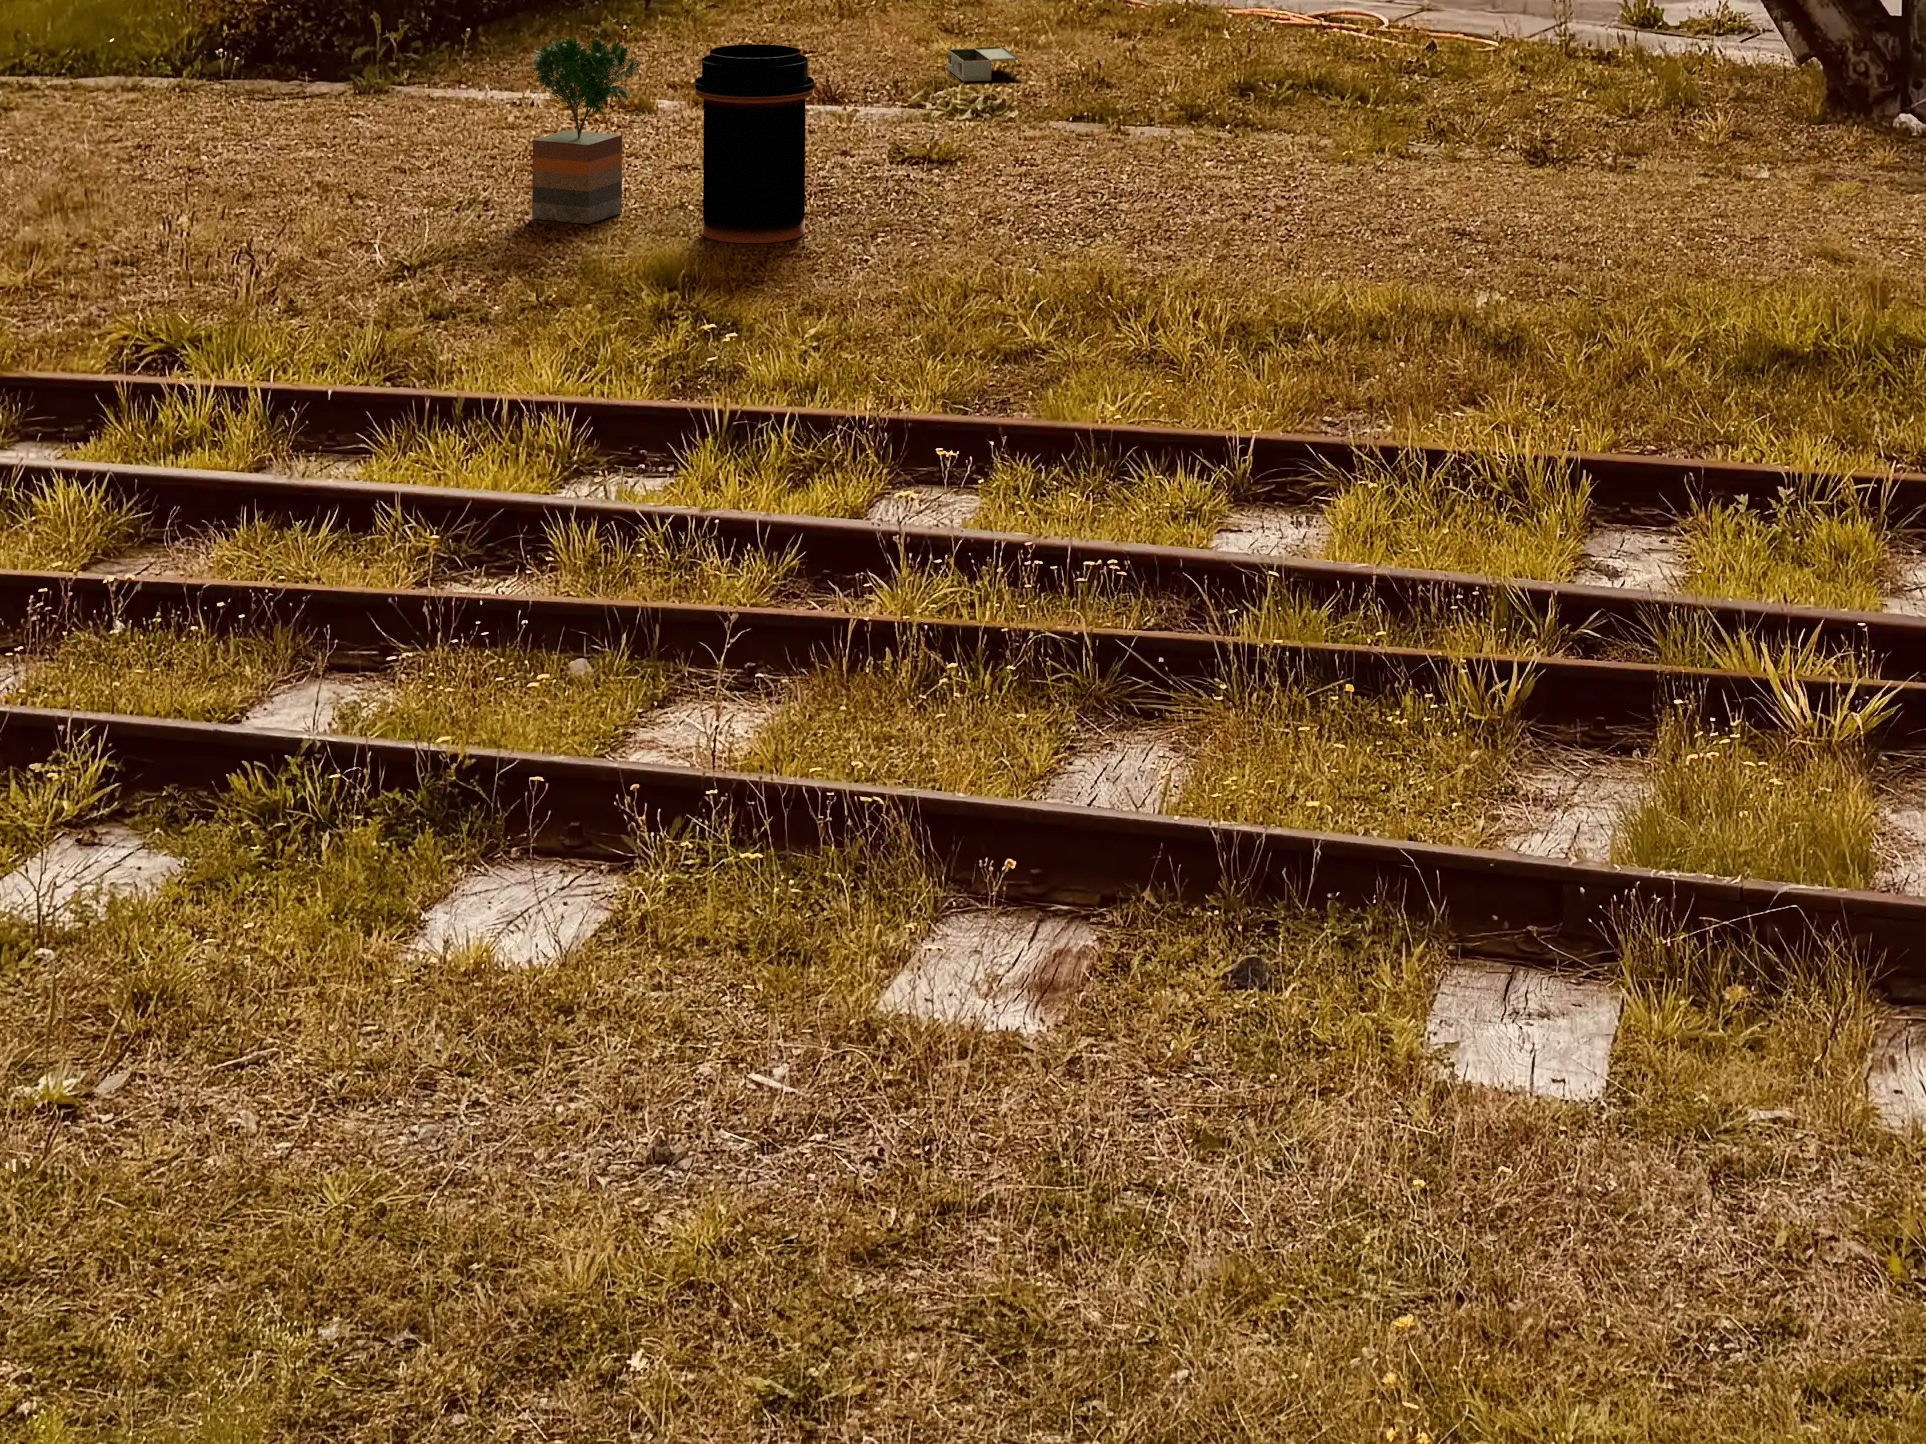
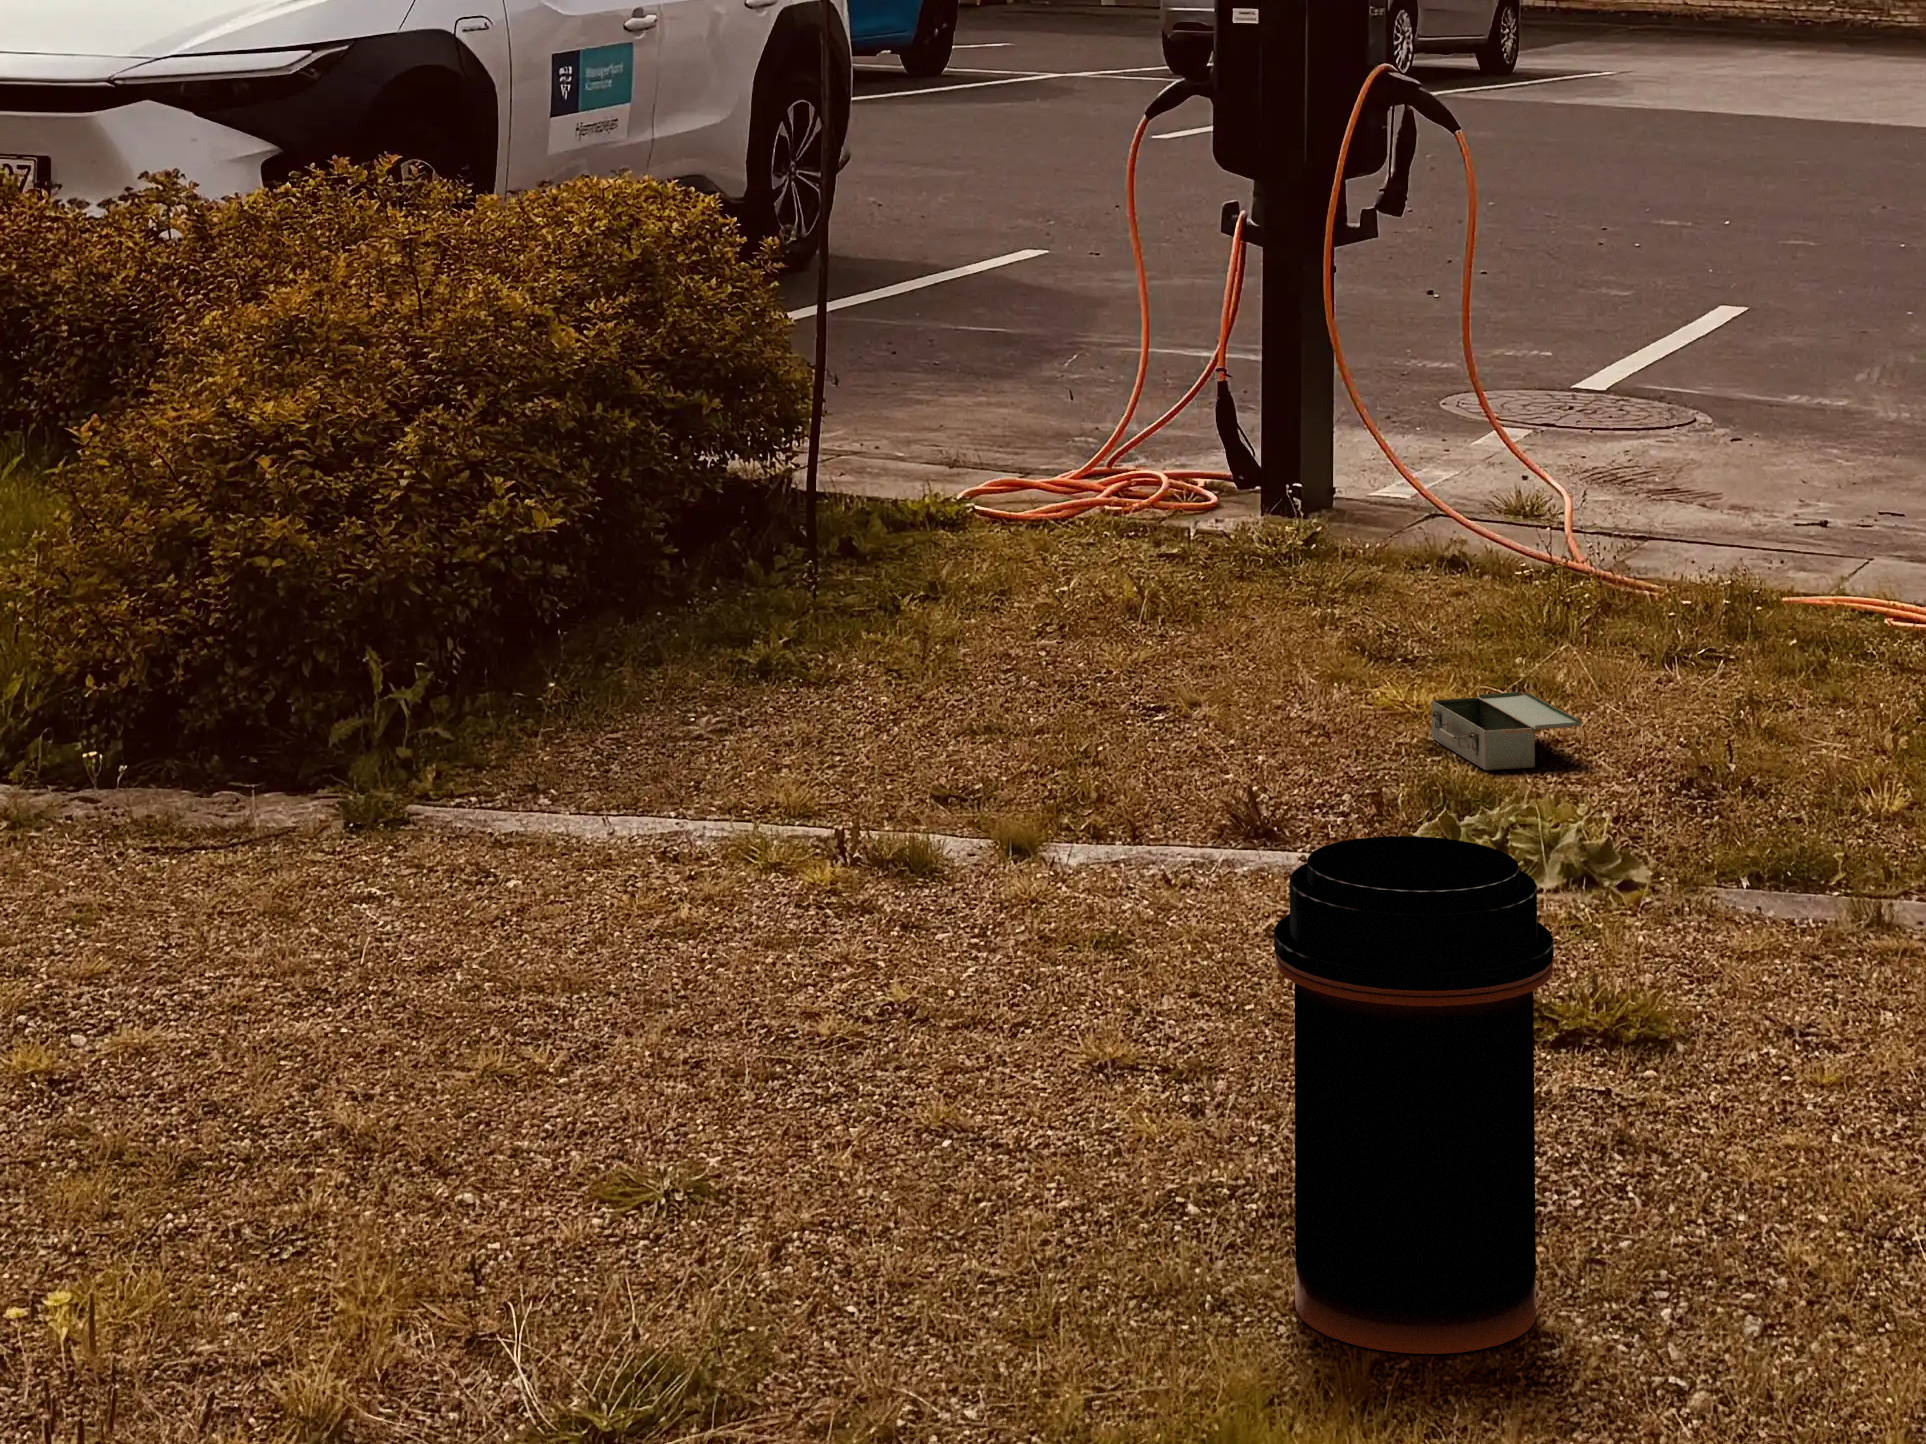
potted tree: present [532,37,643,224] -> none [854,810,1120,1281]

